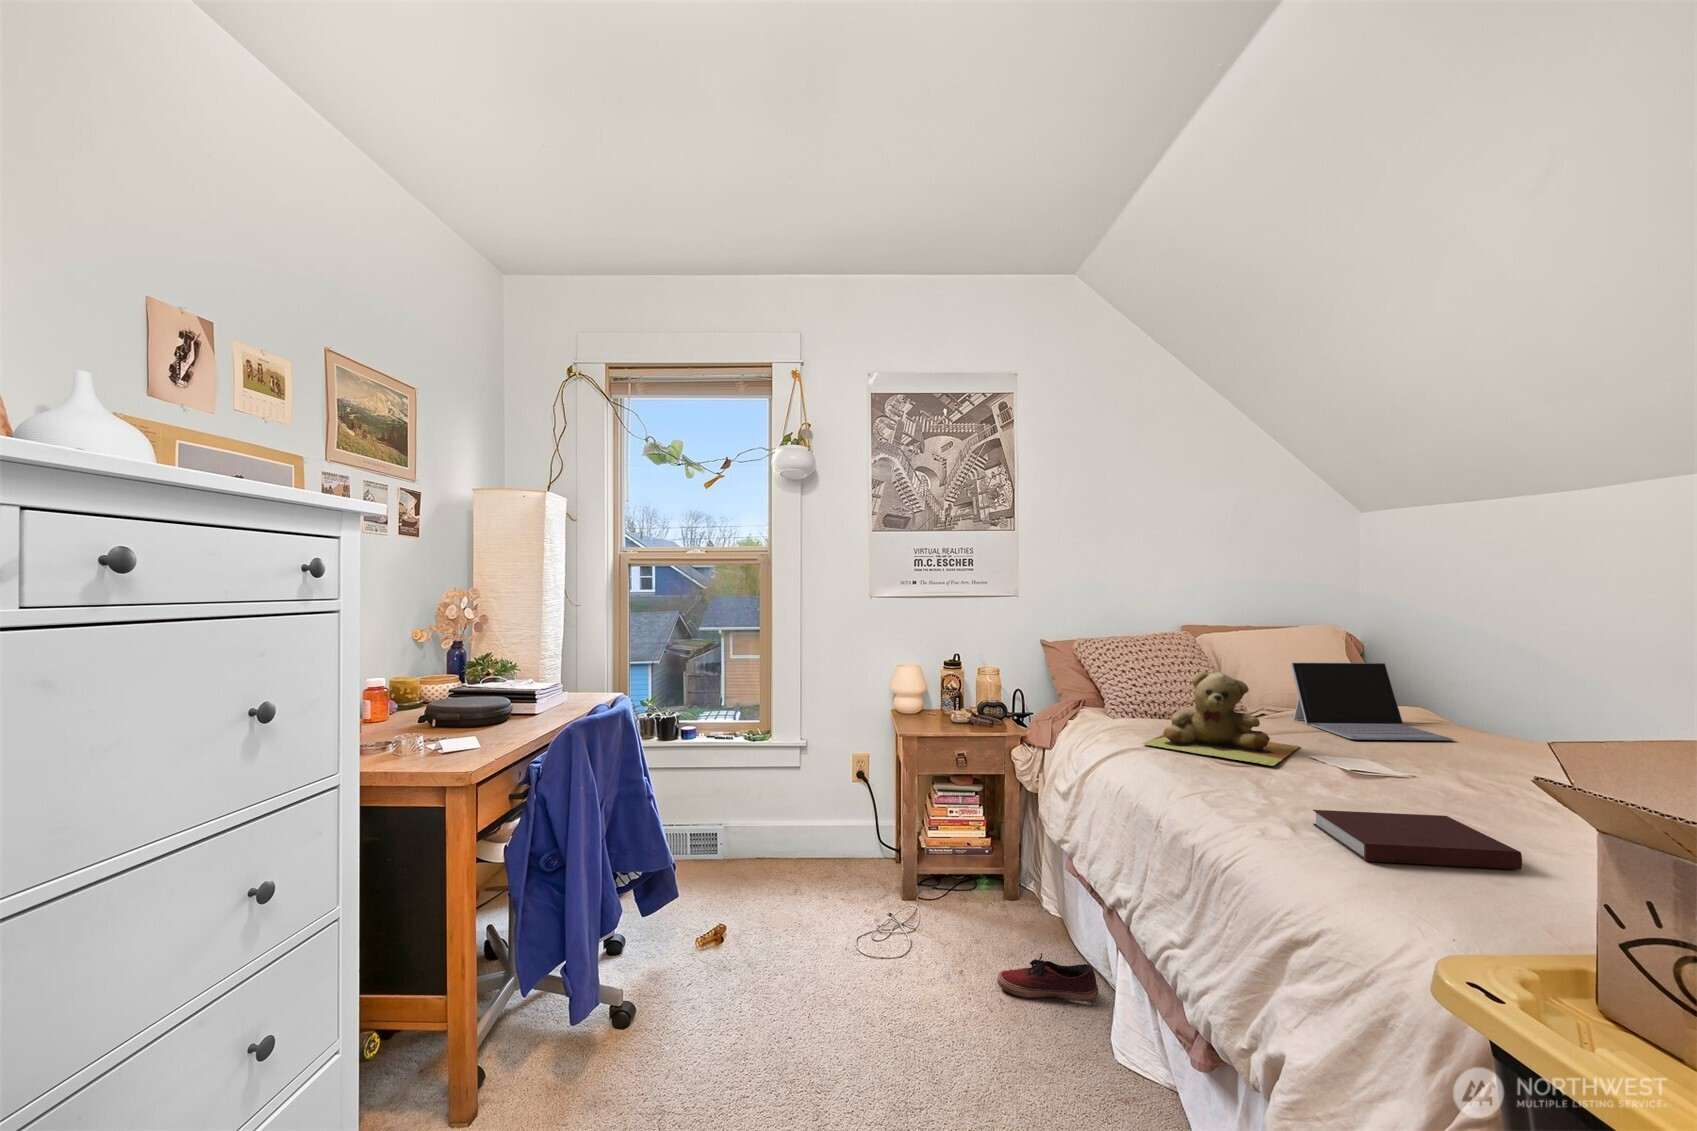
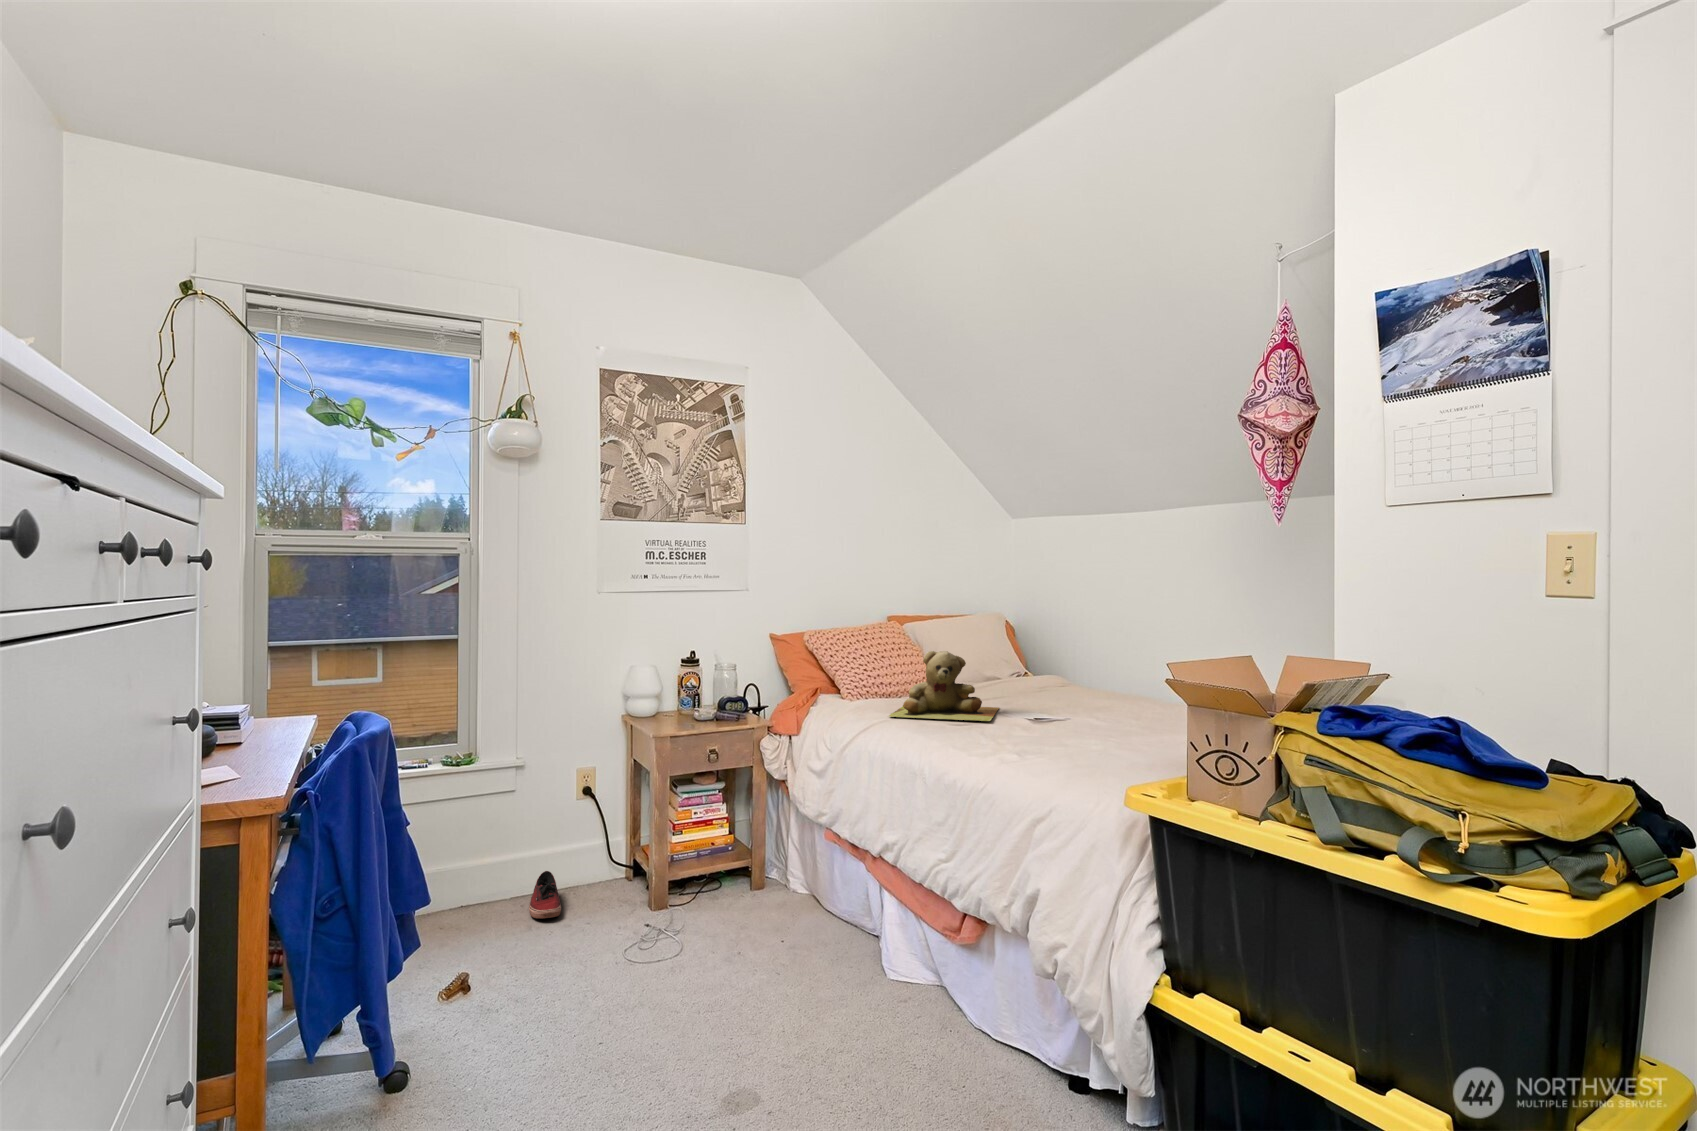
laptop: present [1291,663,1454,740] -> none [983,640,1091,700]
notebook: present [1313,810,1522,869] -> none [1033,736,1152,767]
shoe: present [998,953,1098,1002] -> present [529,871,561,919]

